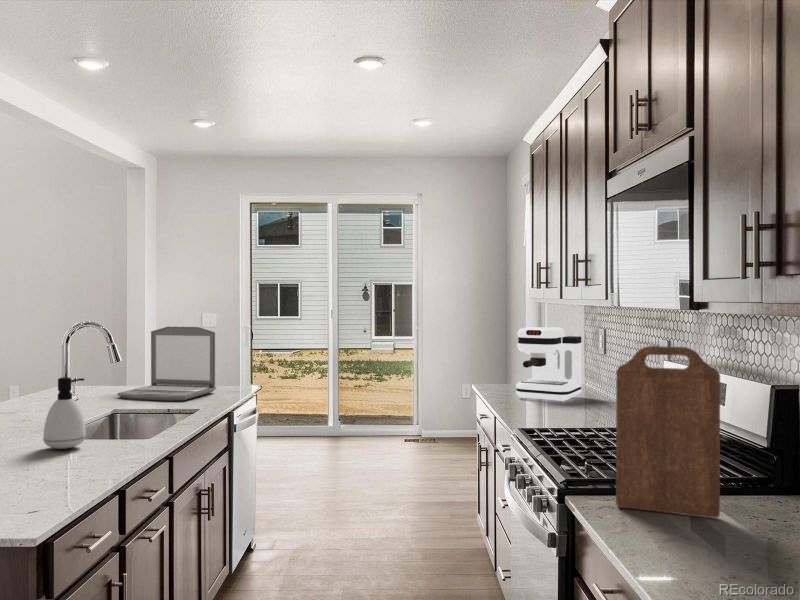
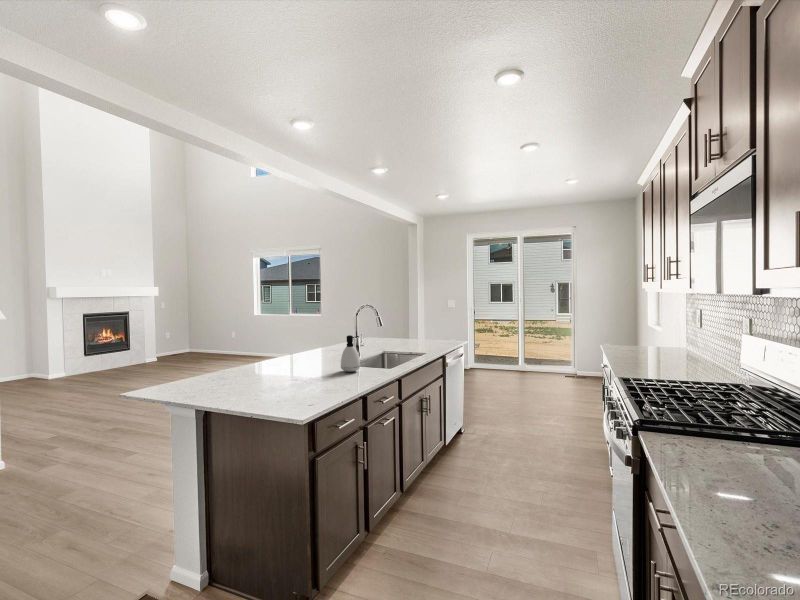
laptop: present [118,327,216,401] -> none [385,309,436,349]
coffee maker: present [516,327,582,401] -> none [627,308,681,361]
cutting board: present [616,346,720,518] -> none [677,324,776,463]

